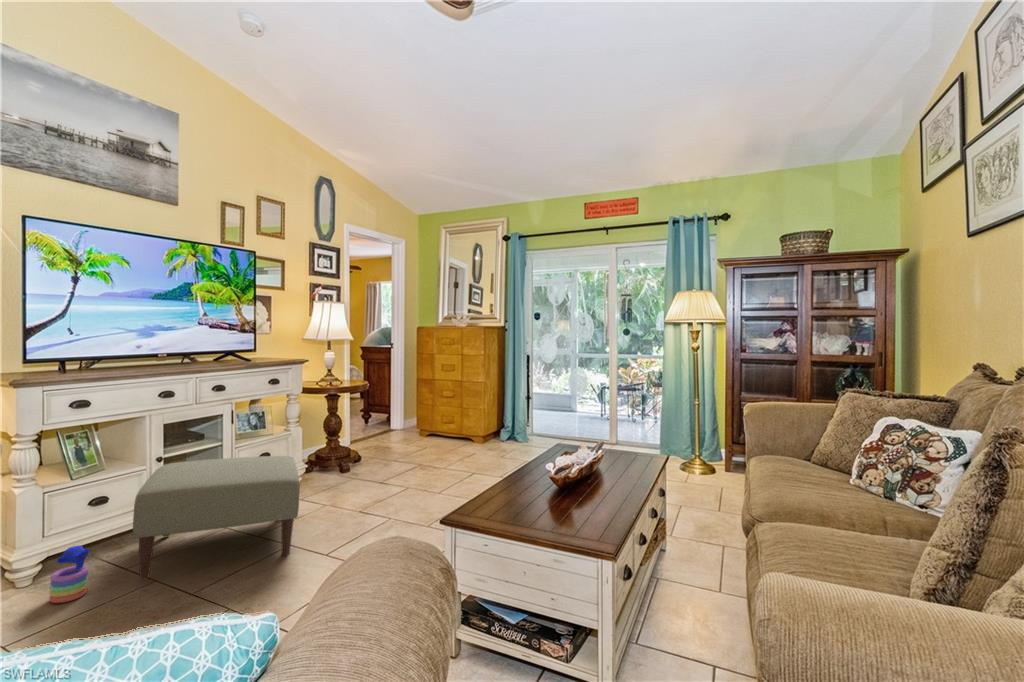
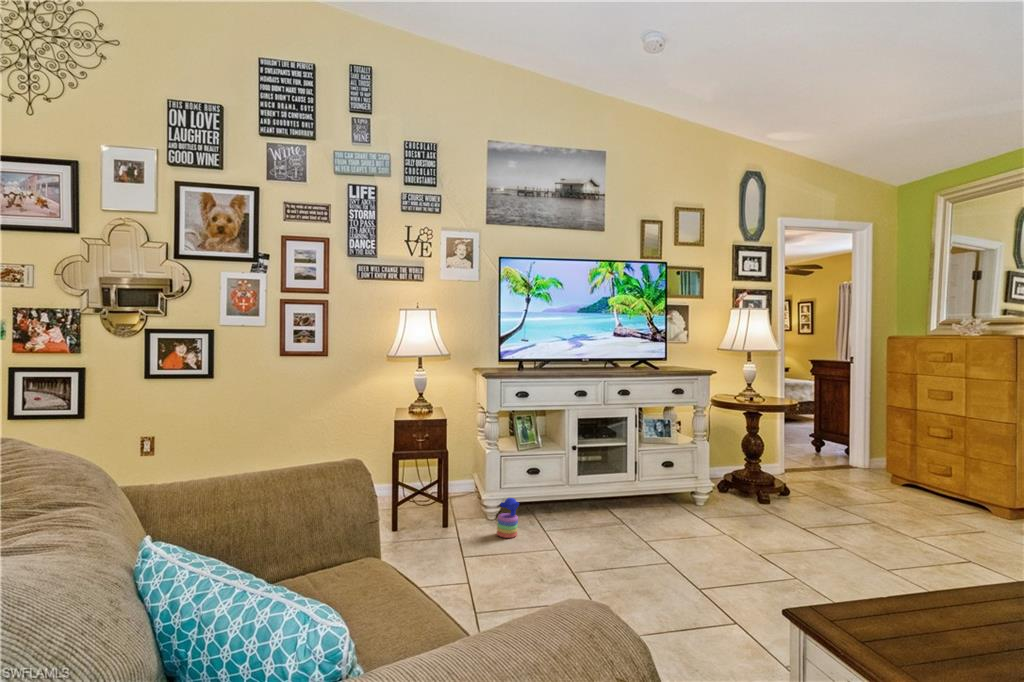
ottoman: present [133,456,300,579] -> none [540,453,685,564]

